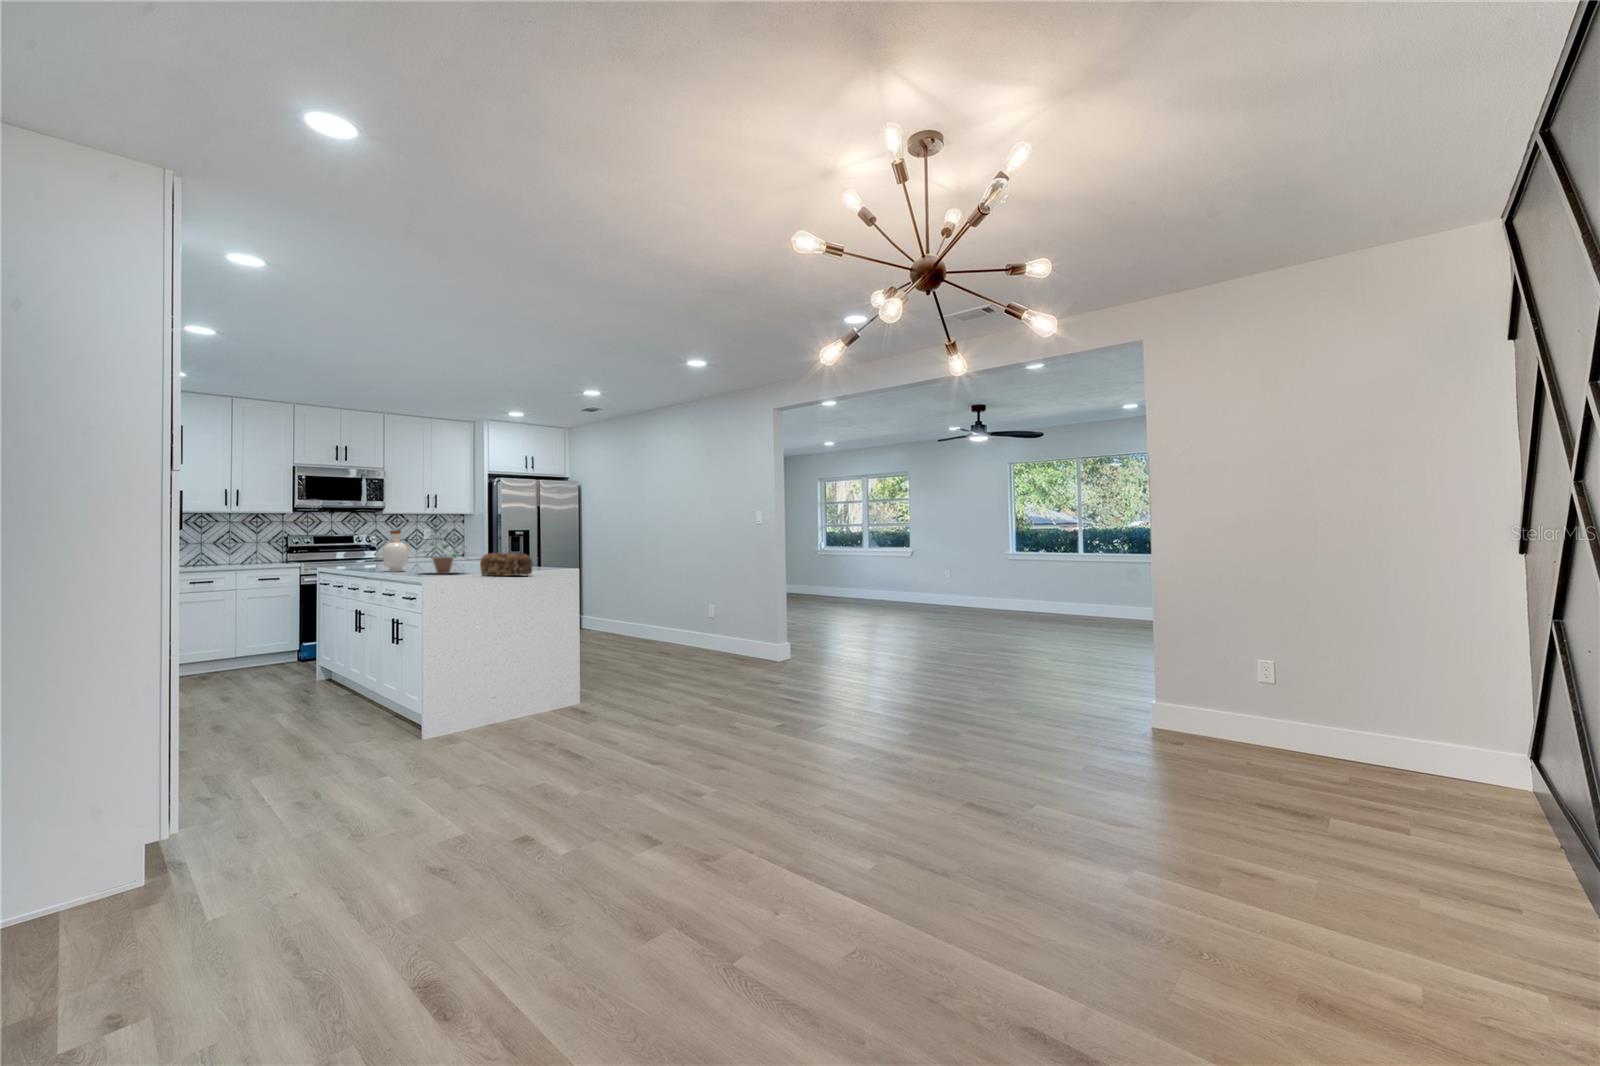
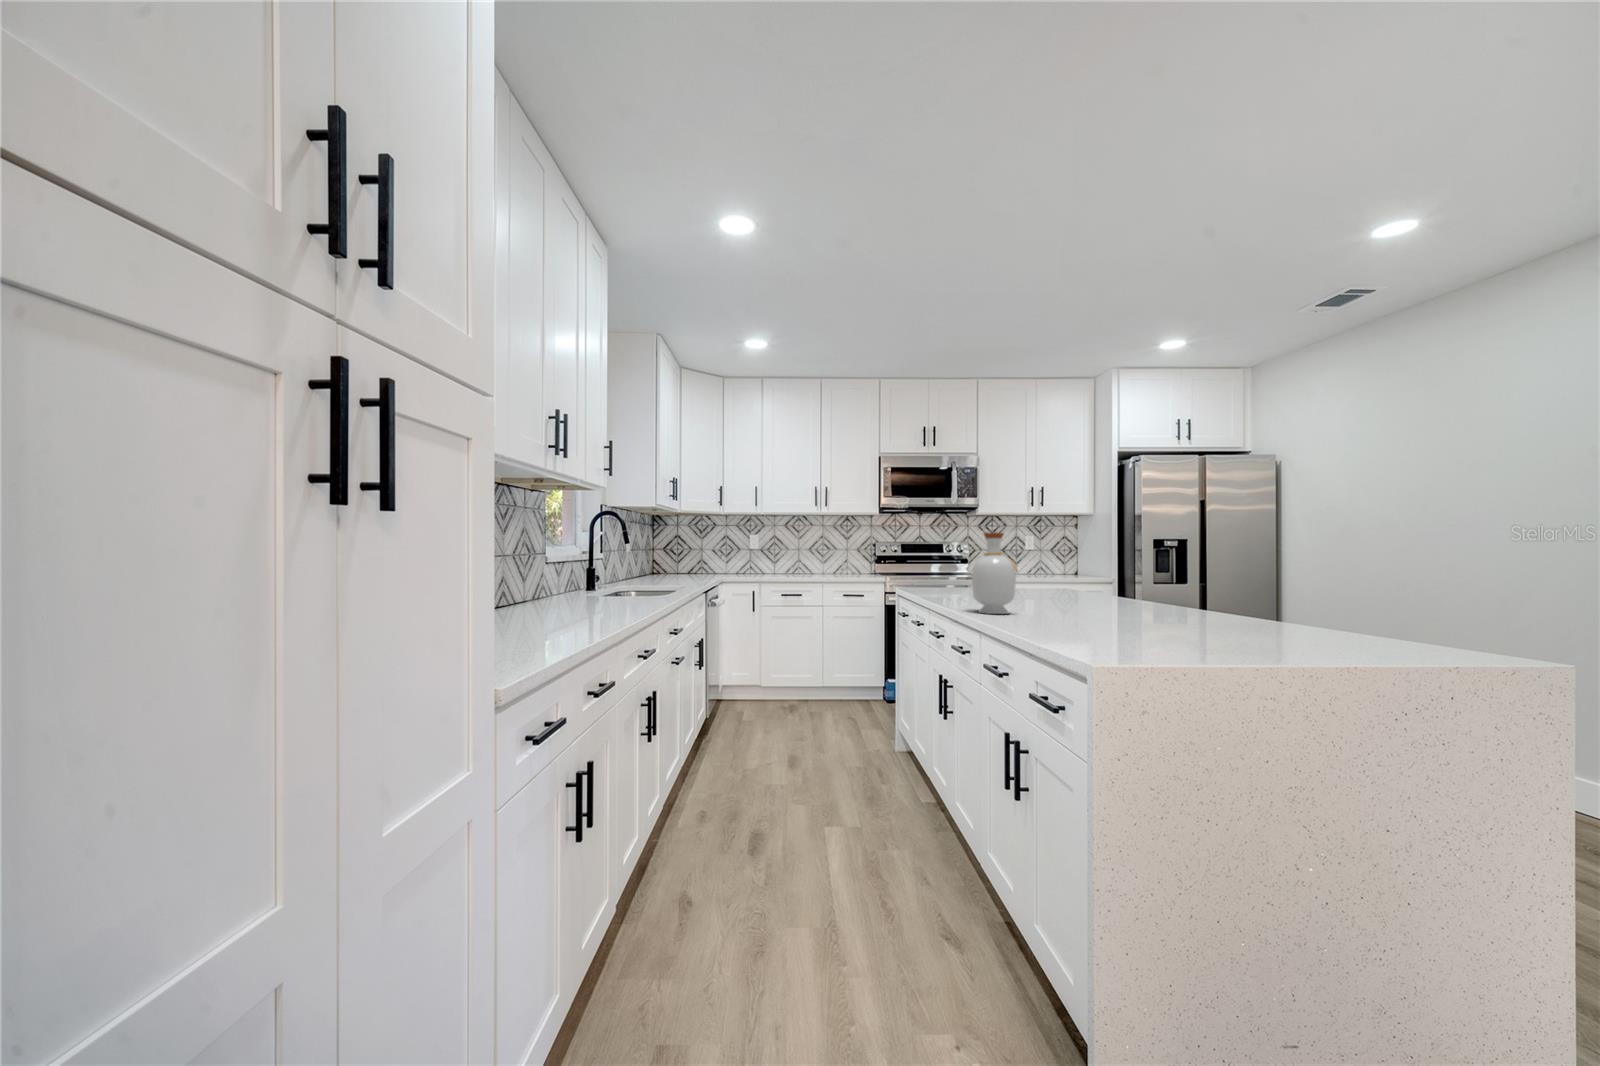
potted plant: present [418,527,459,574] -> none [1036,519,1154,633]
bread loaf: present [480,553,532,576] -> none [1204,594,1374,672]

